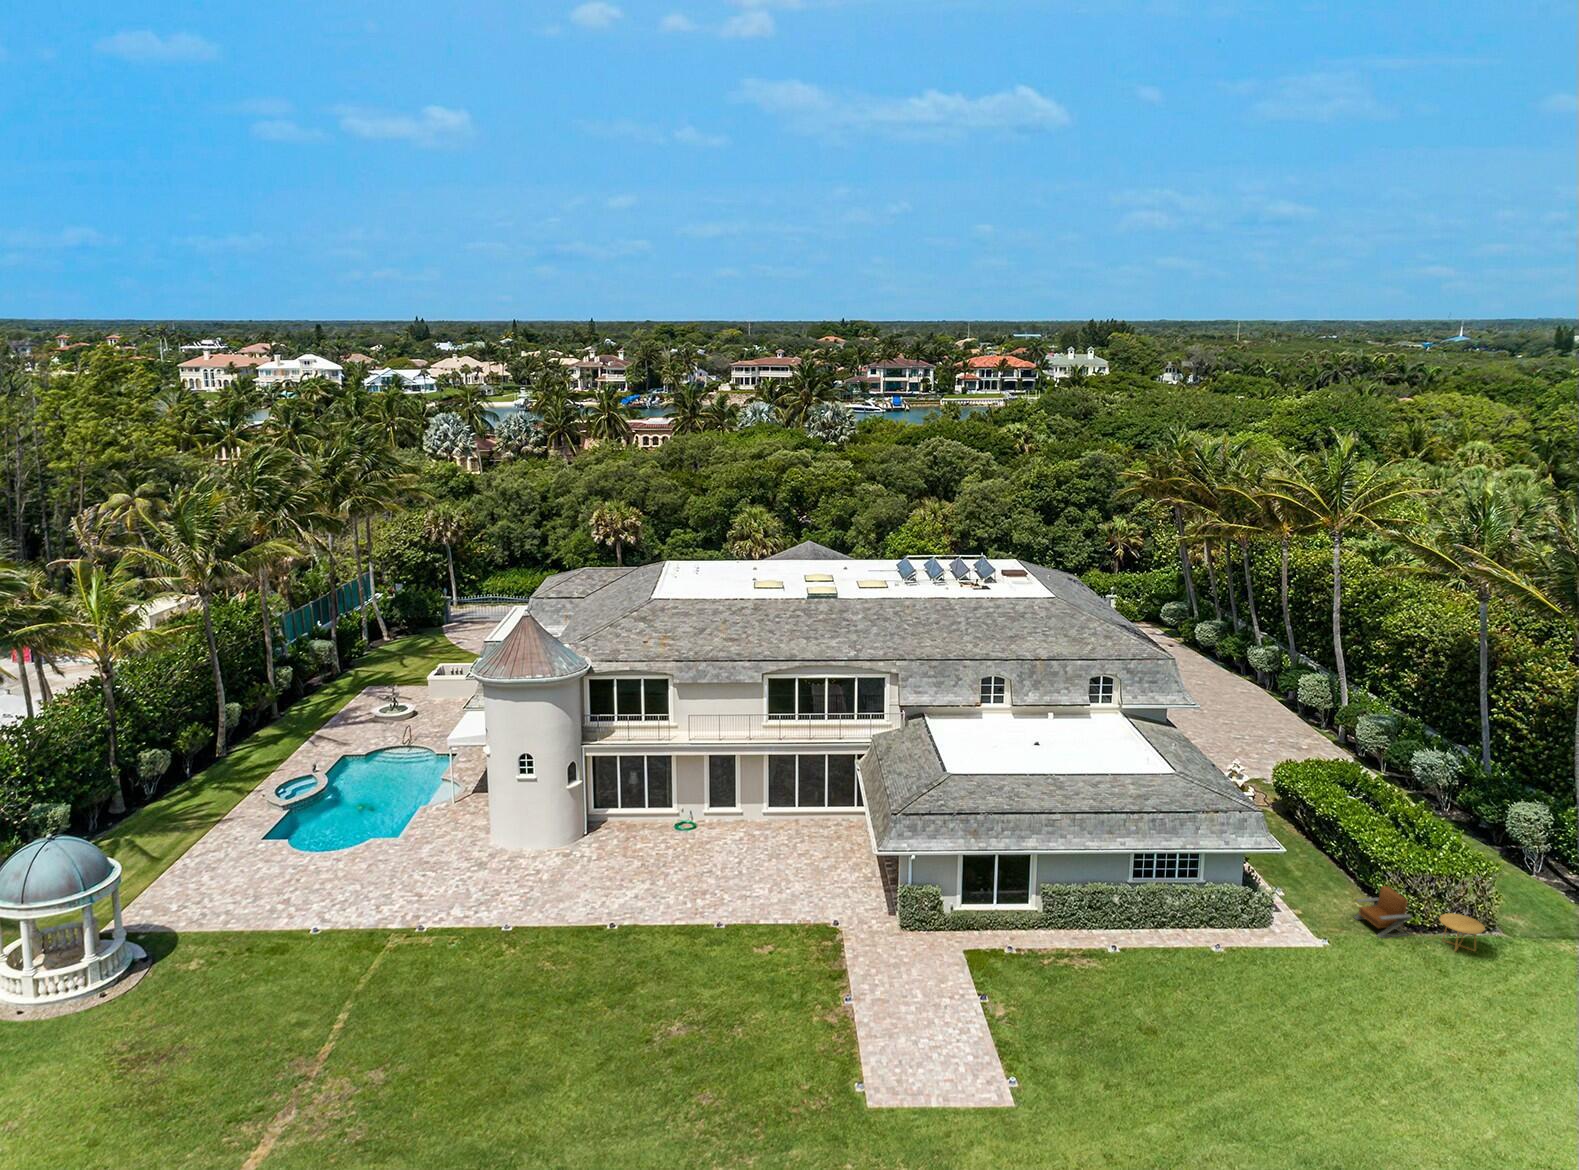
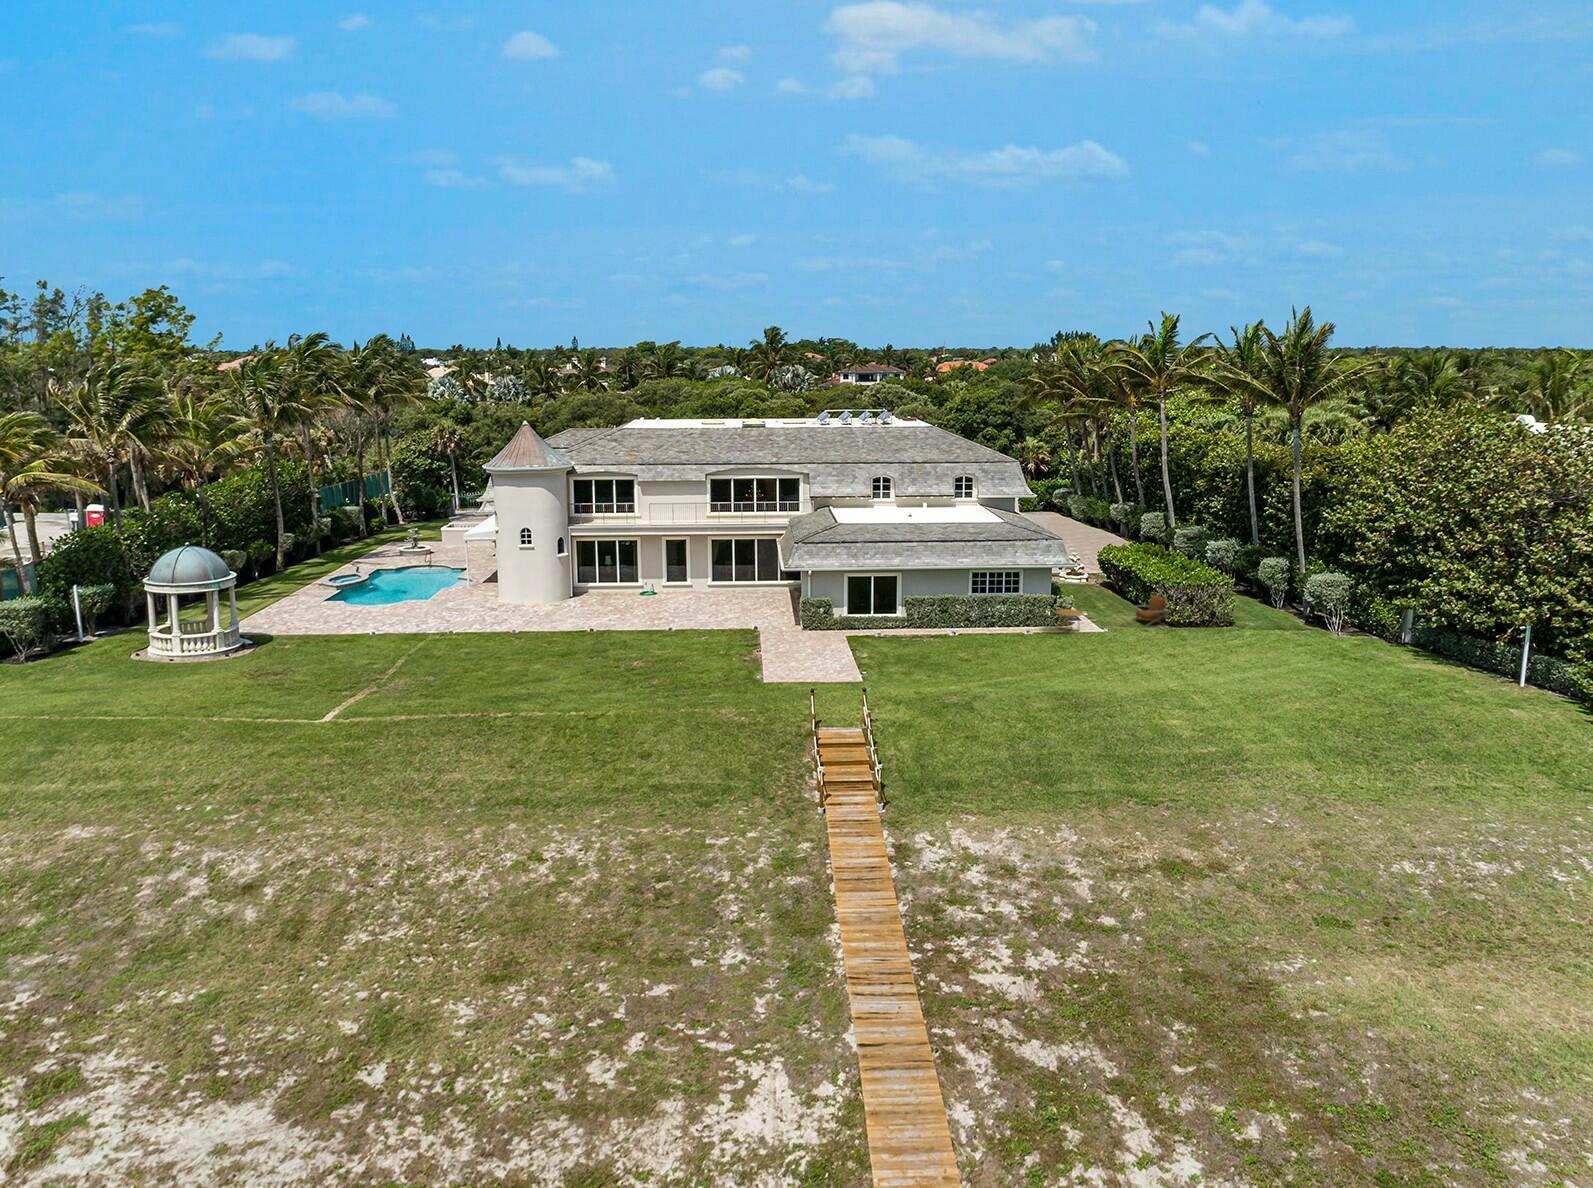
round table: present [1440,913,1485,952] -> present [1056,609,1084,631]

